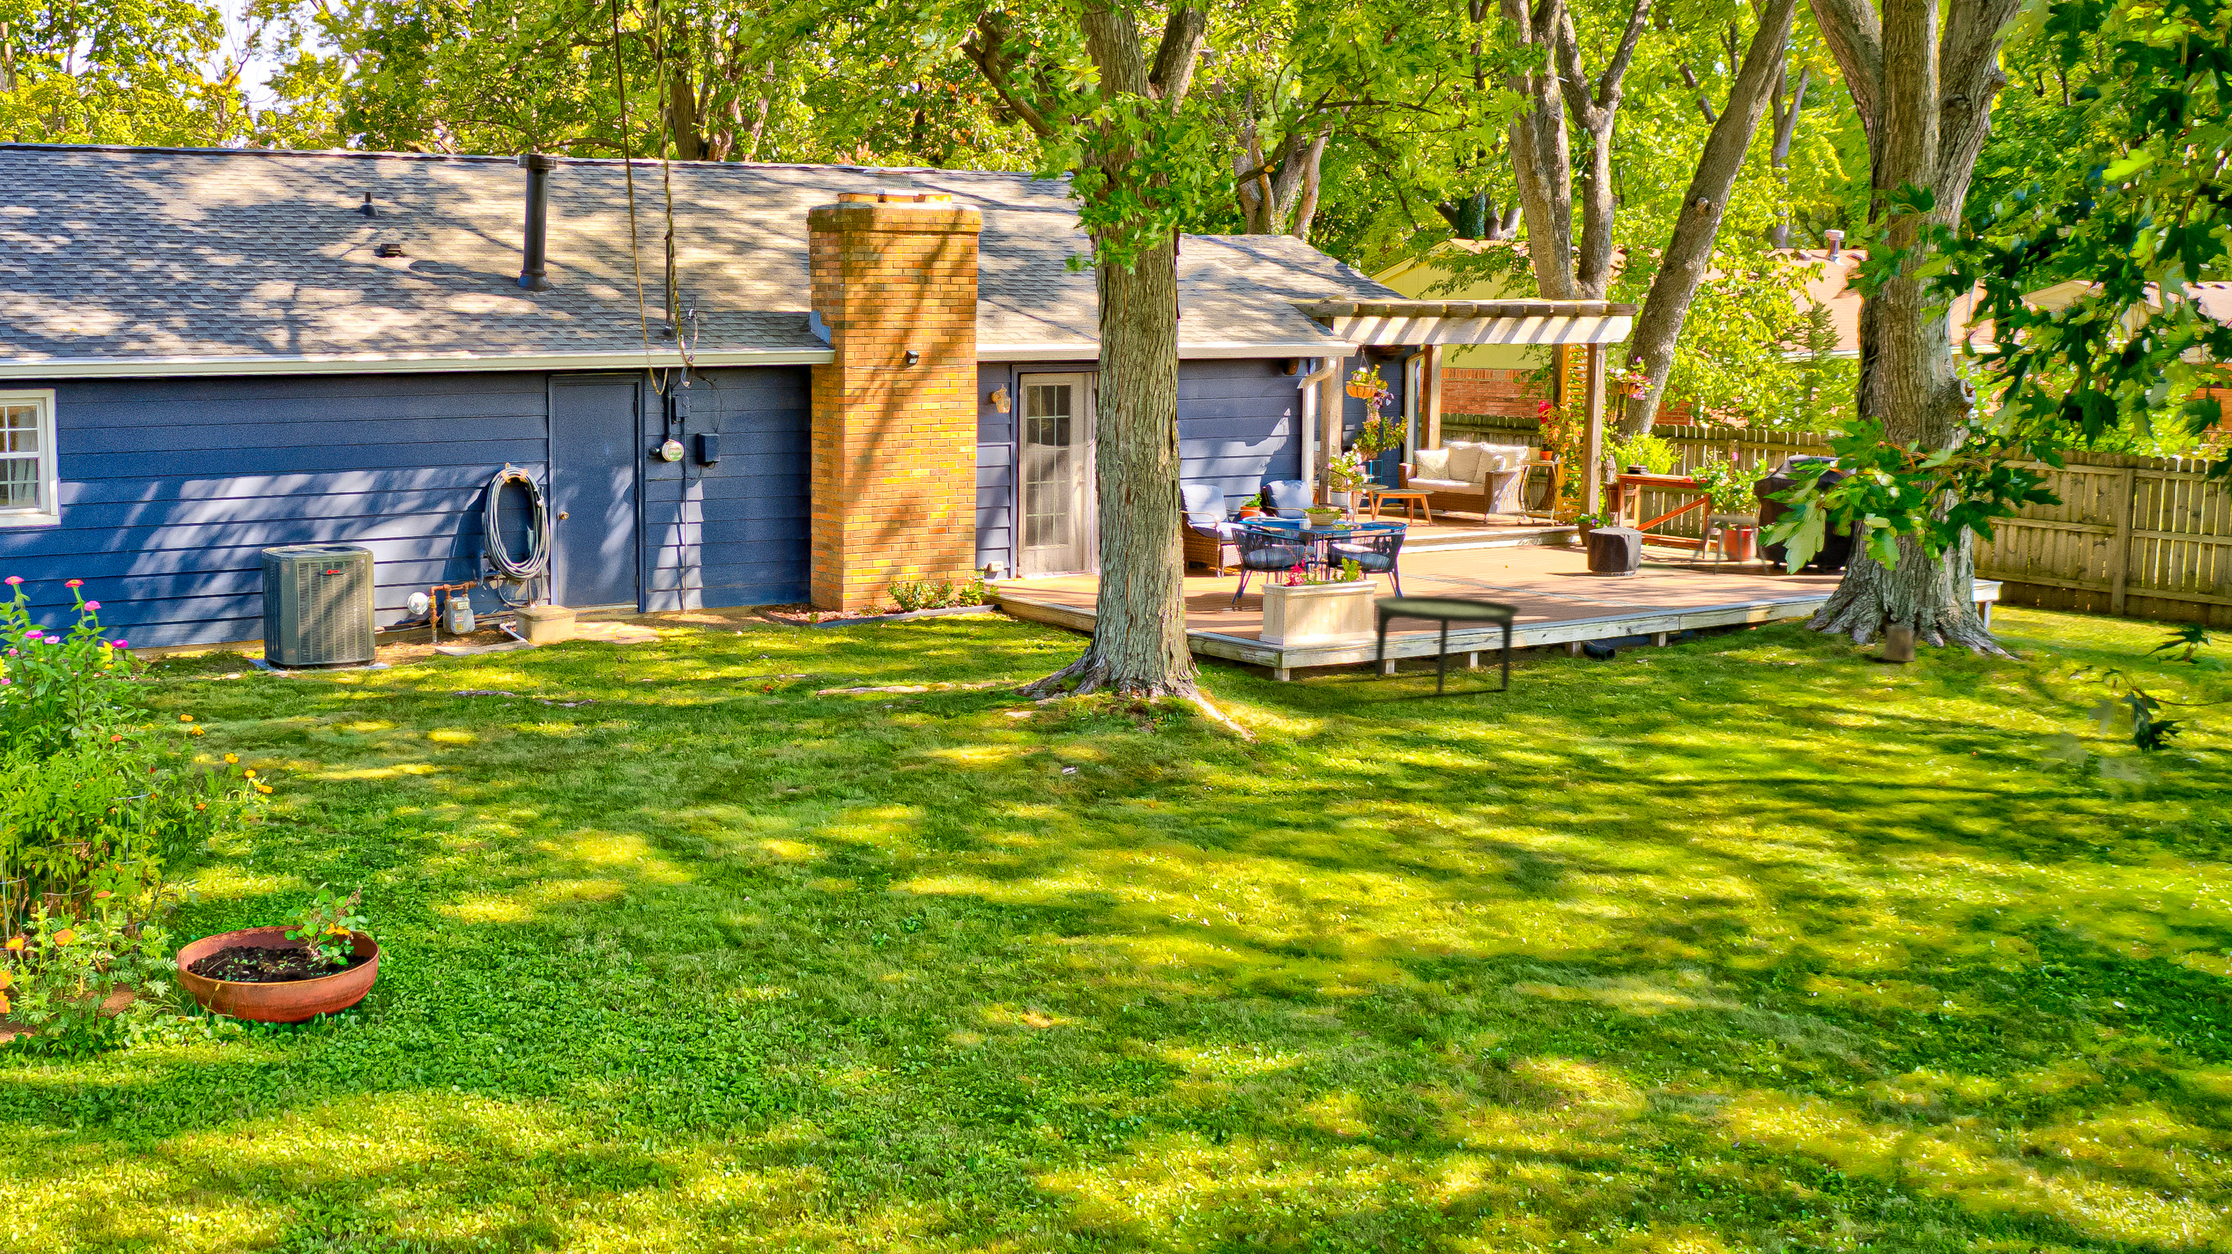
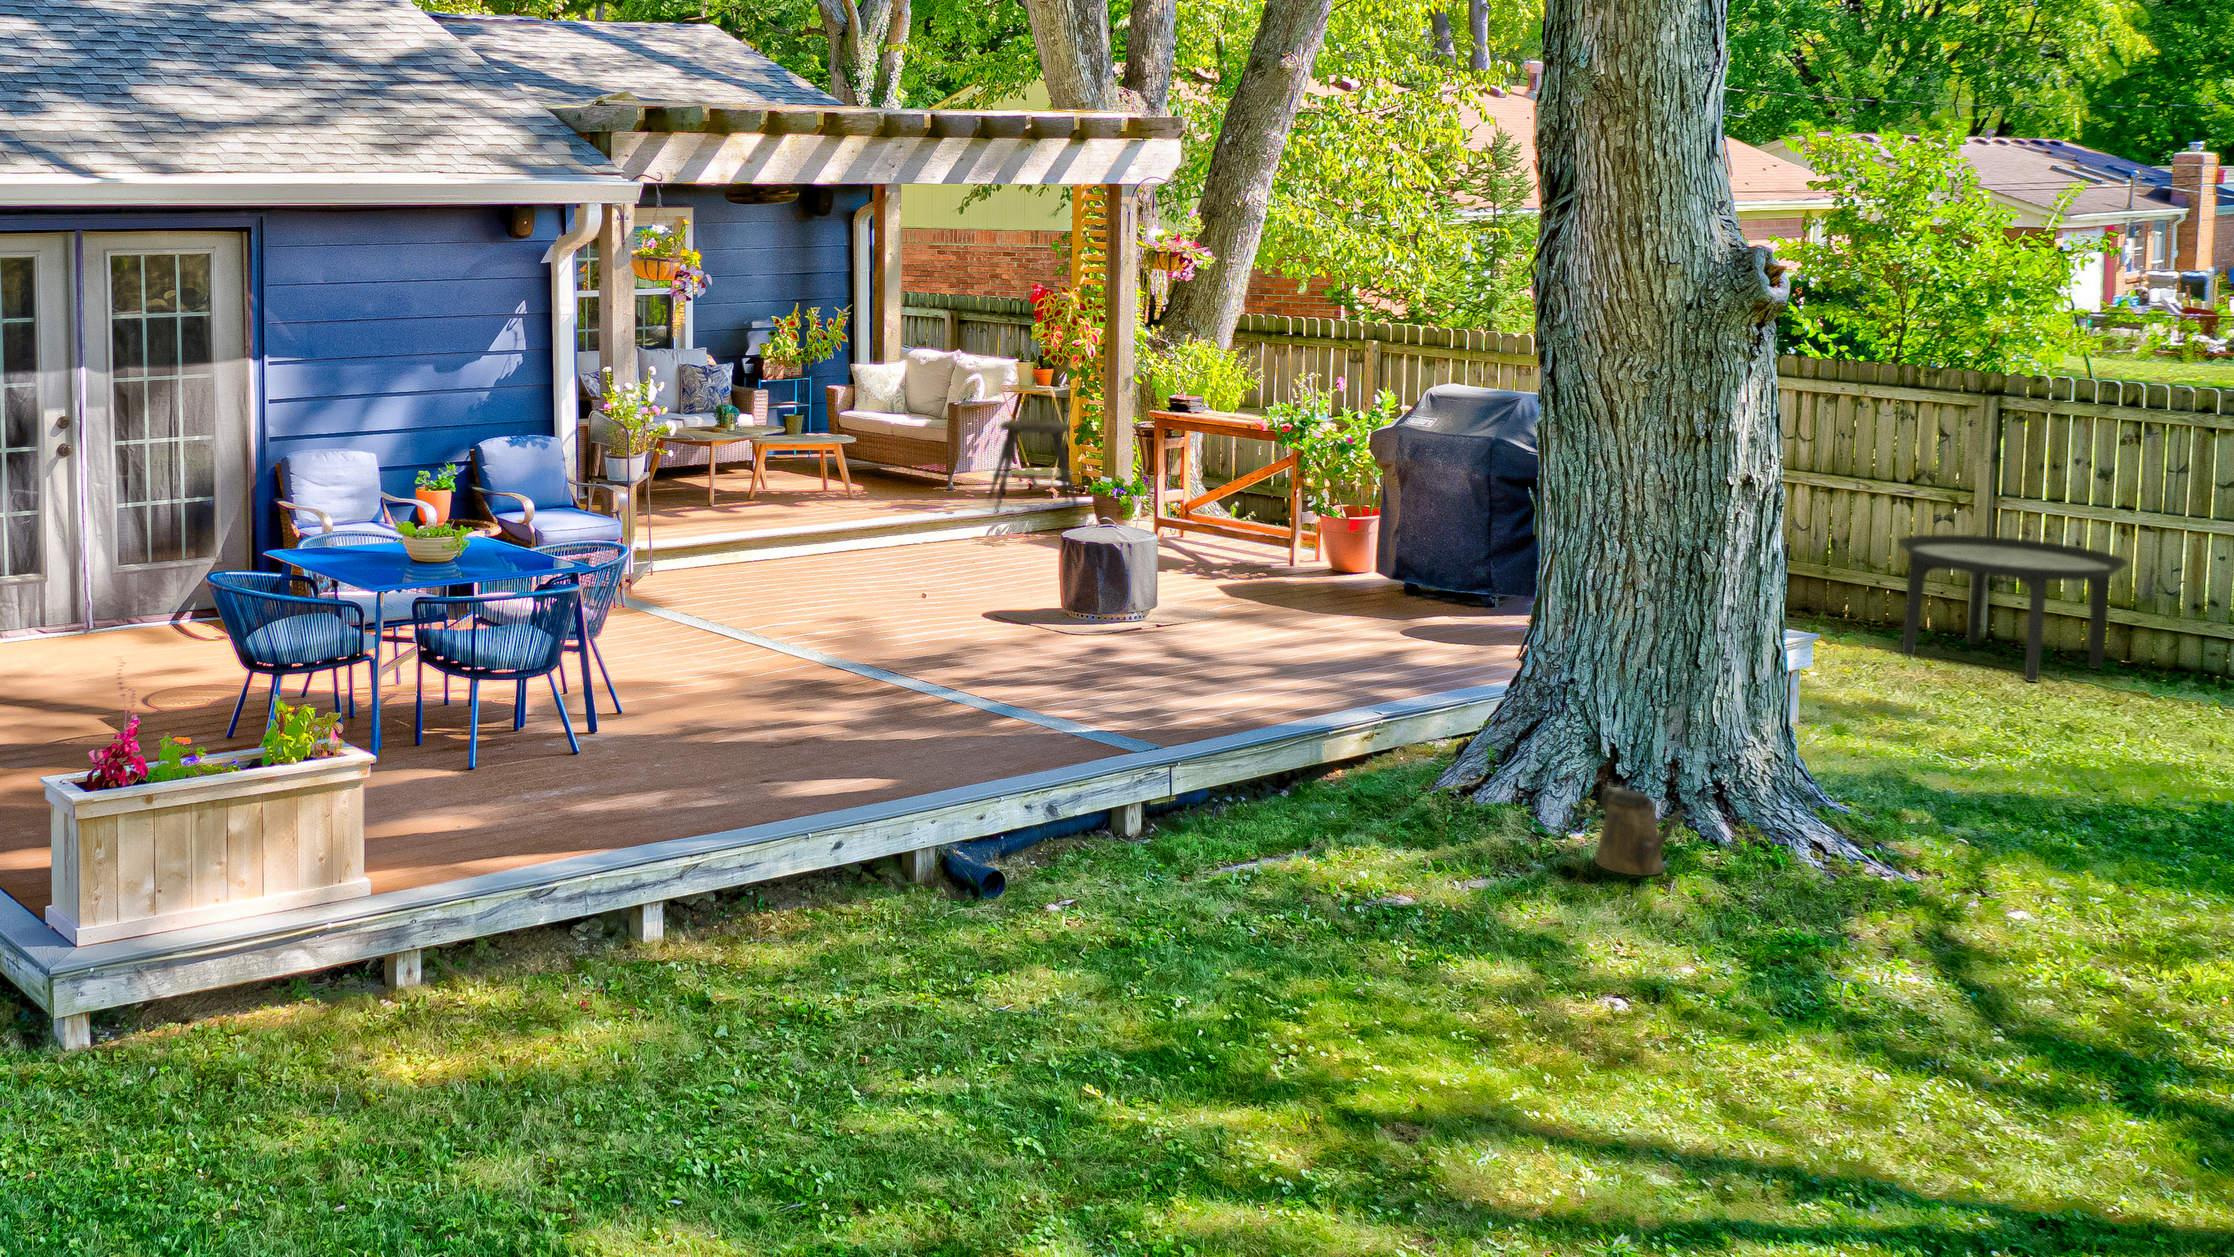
stool: present [1690,515,1767,573] -> present [989,419,1079,513]
round table: present [1374,596,1520,695] -> present [1899,535,2127,682]

